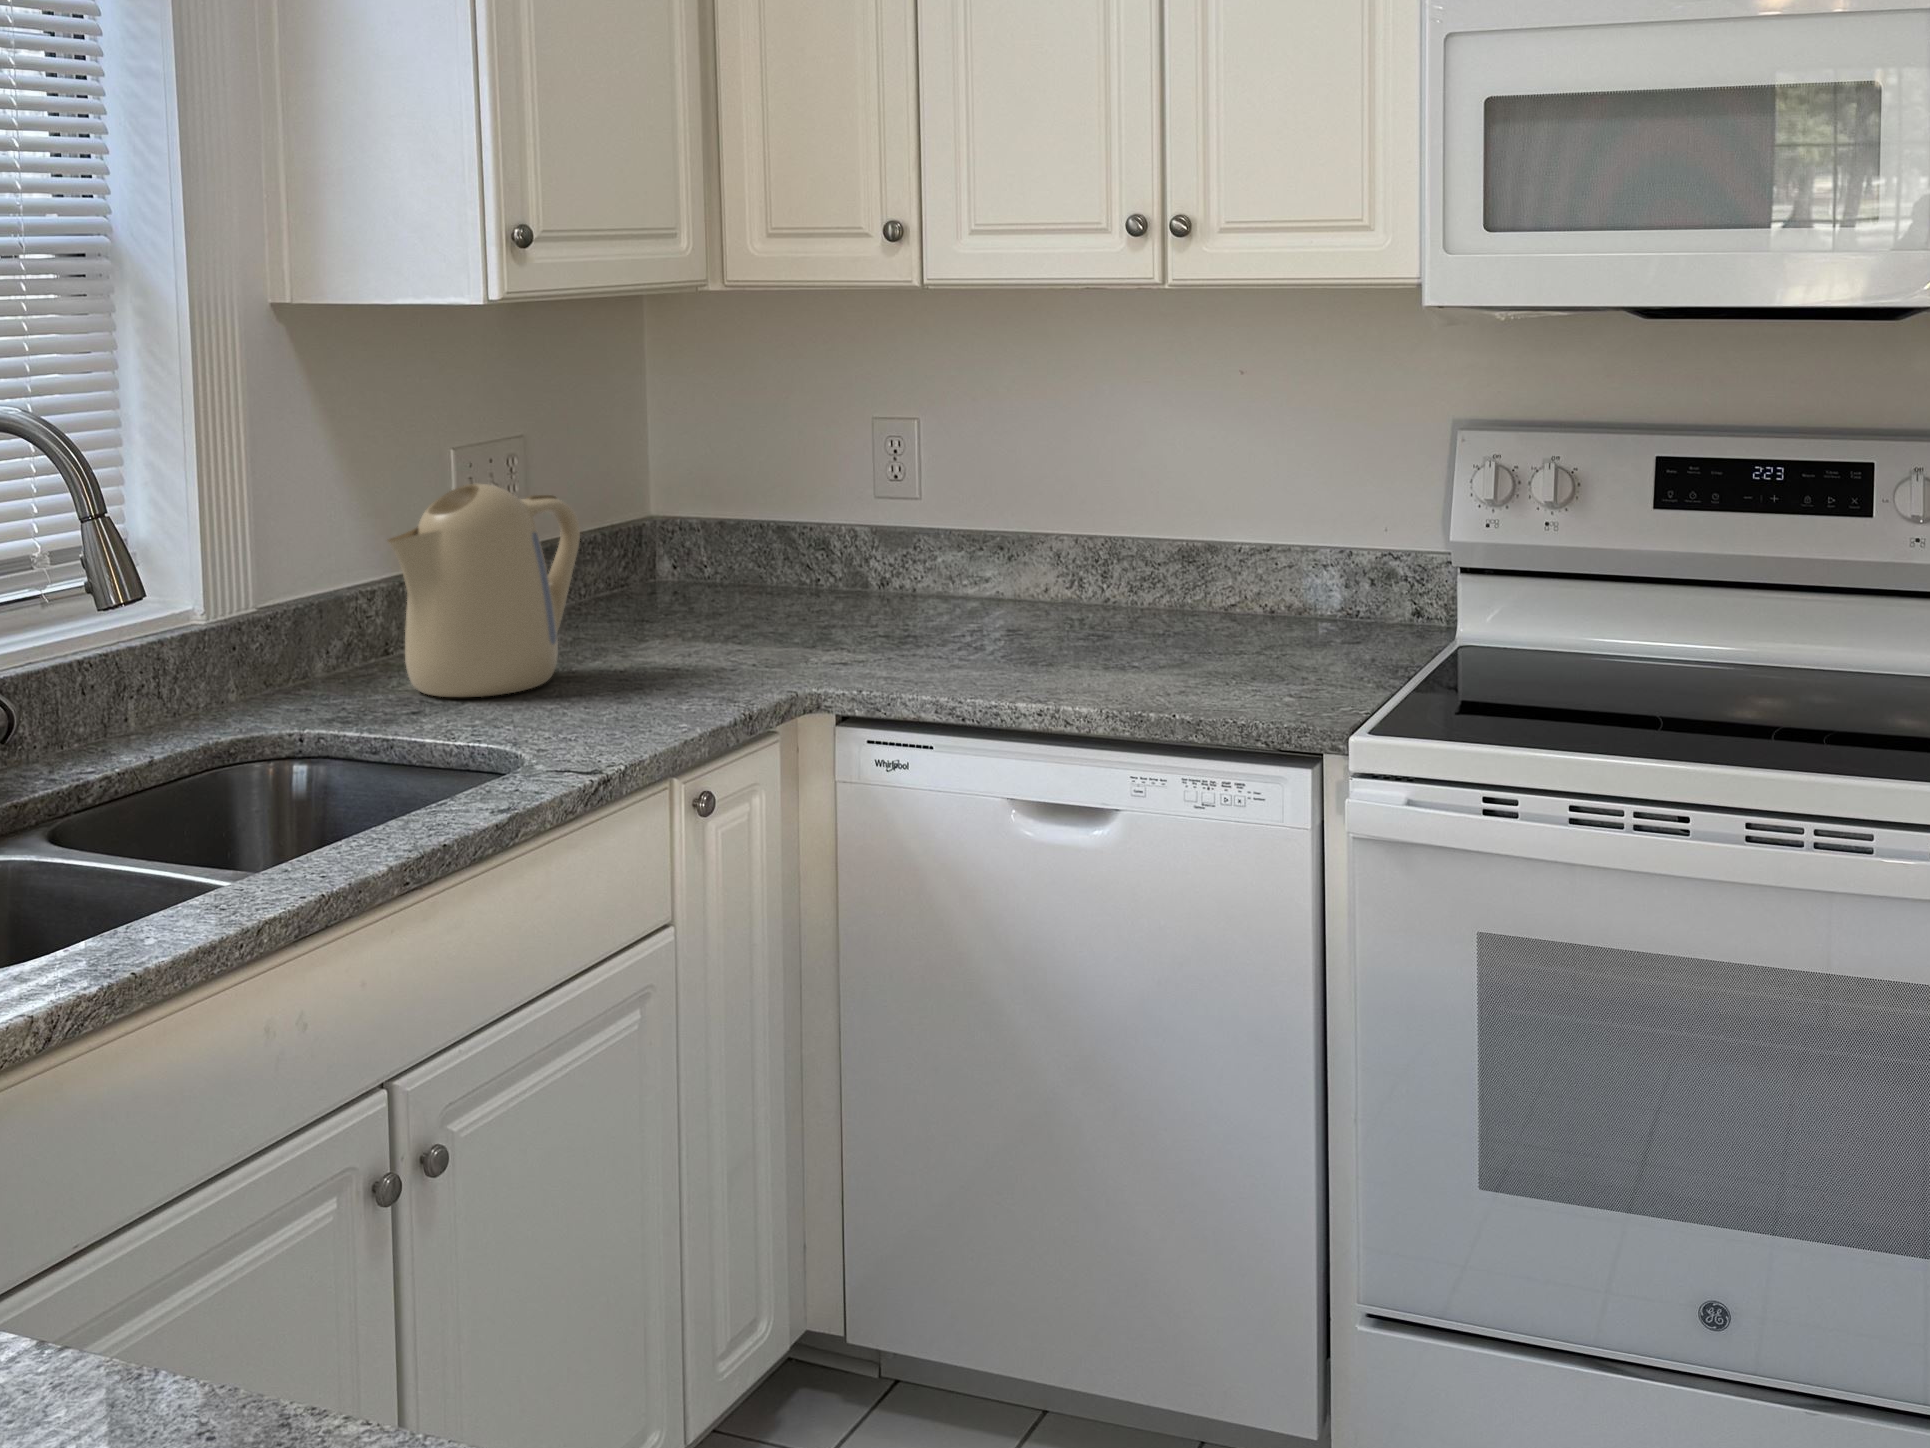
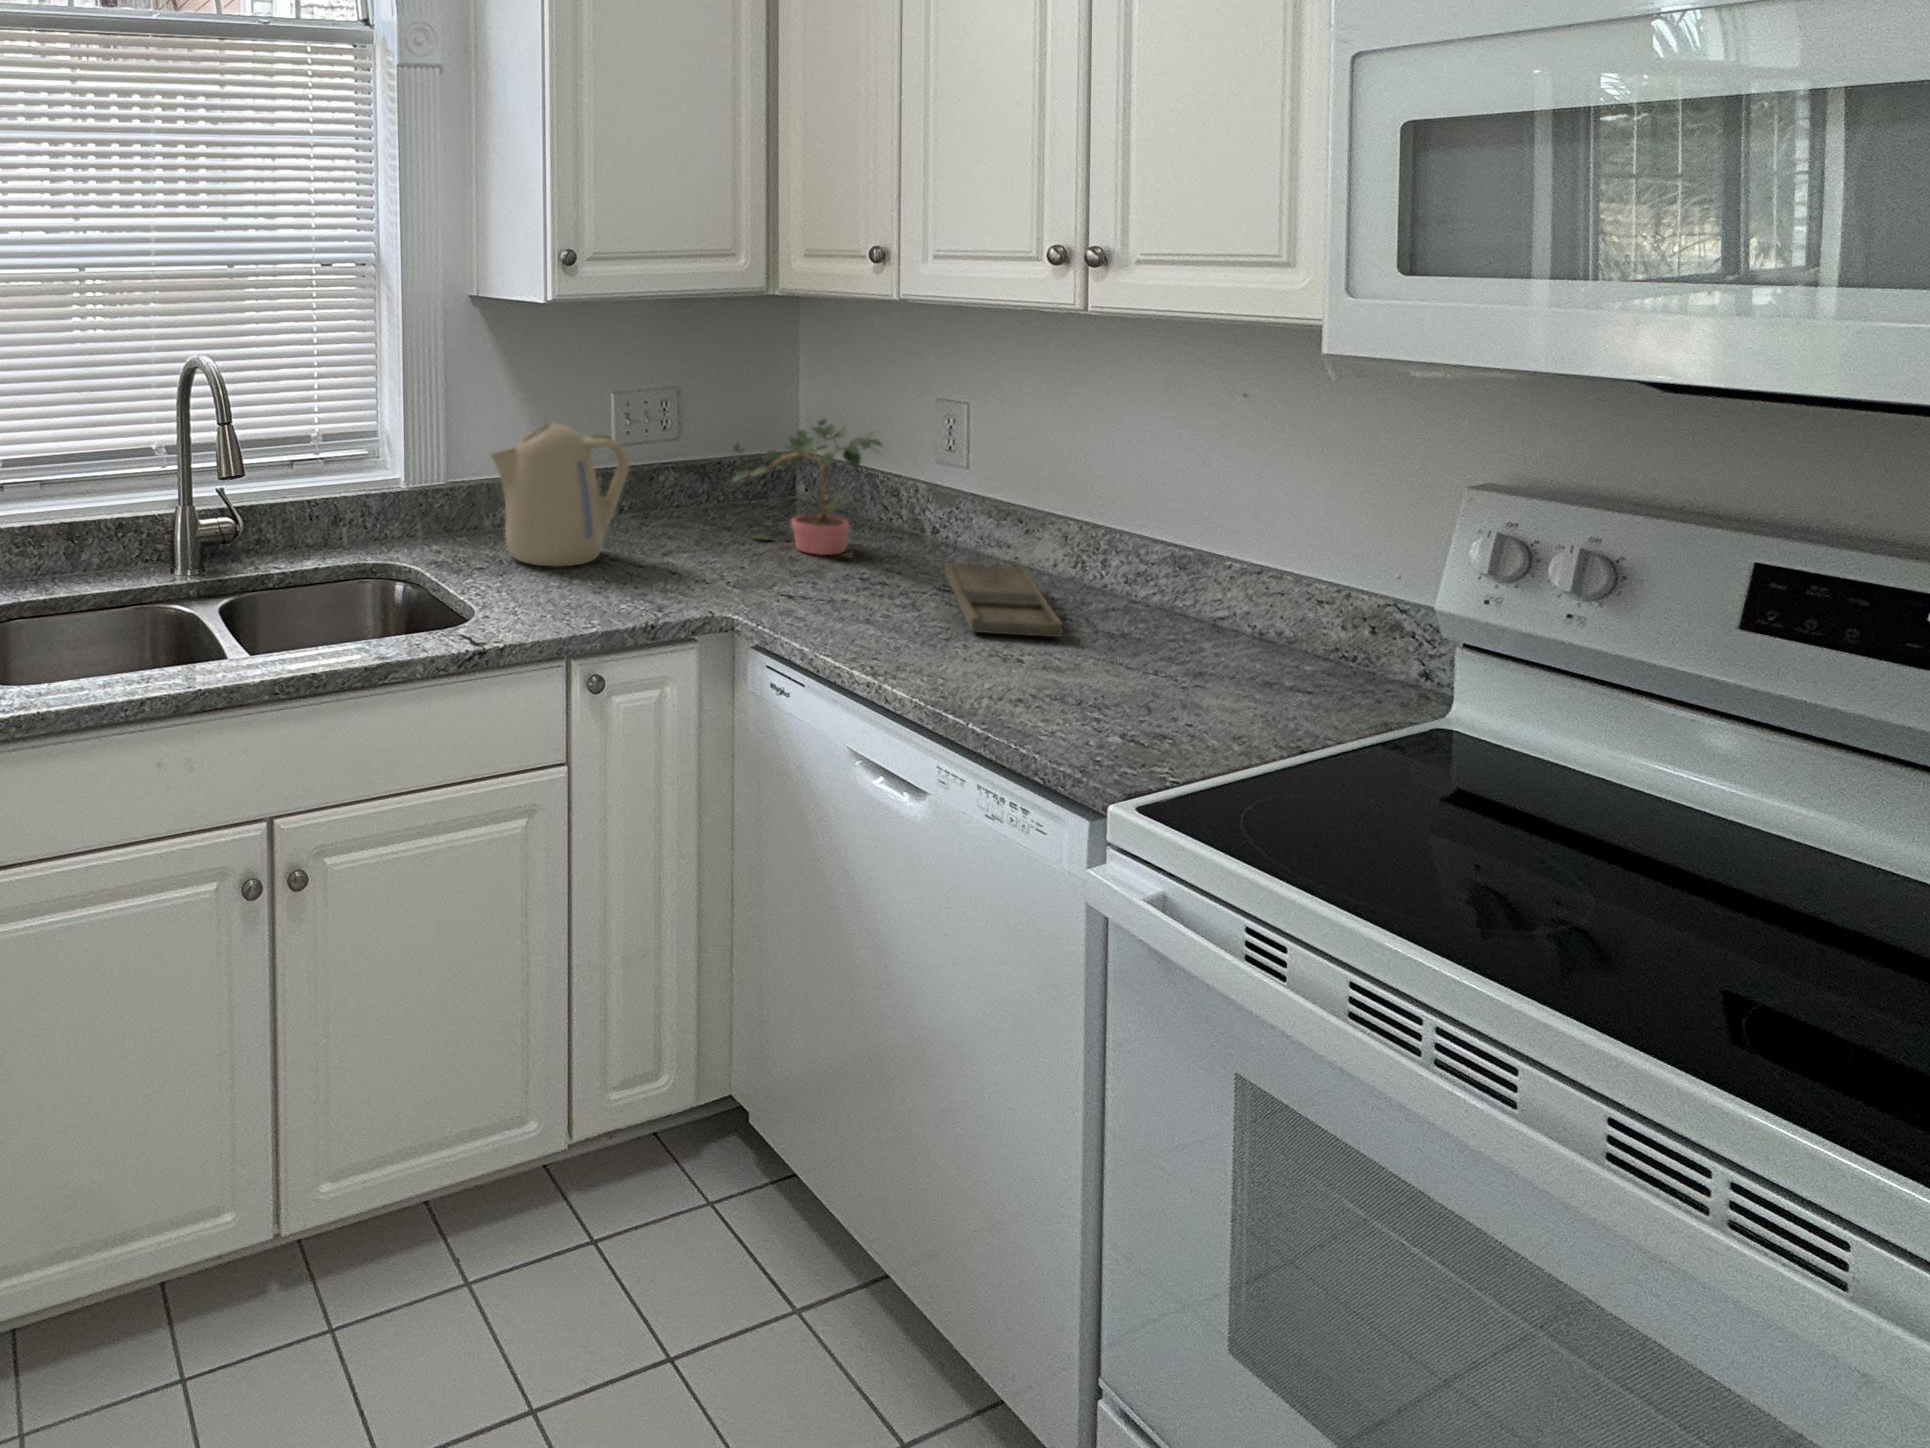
potted plant: none [633,449,876,628] -> present [732,420,883,558]
tray: none [962,592,1143,657] -> present [944,562,1063,637]

